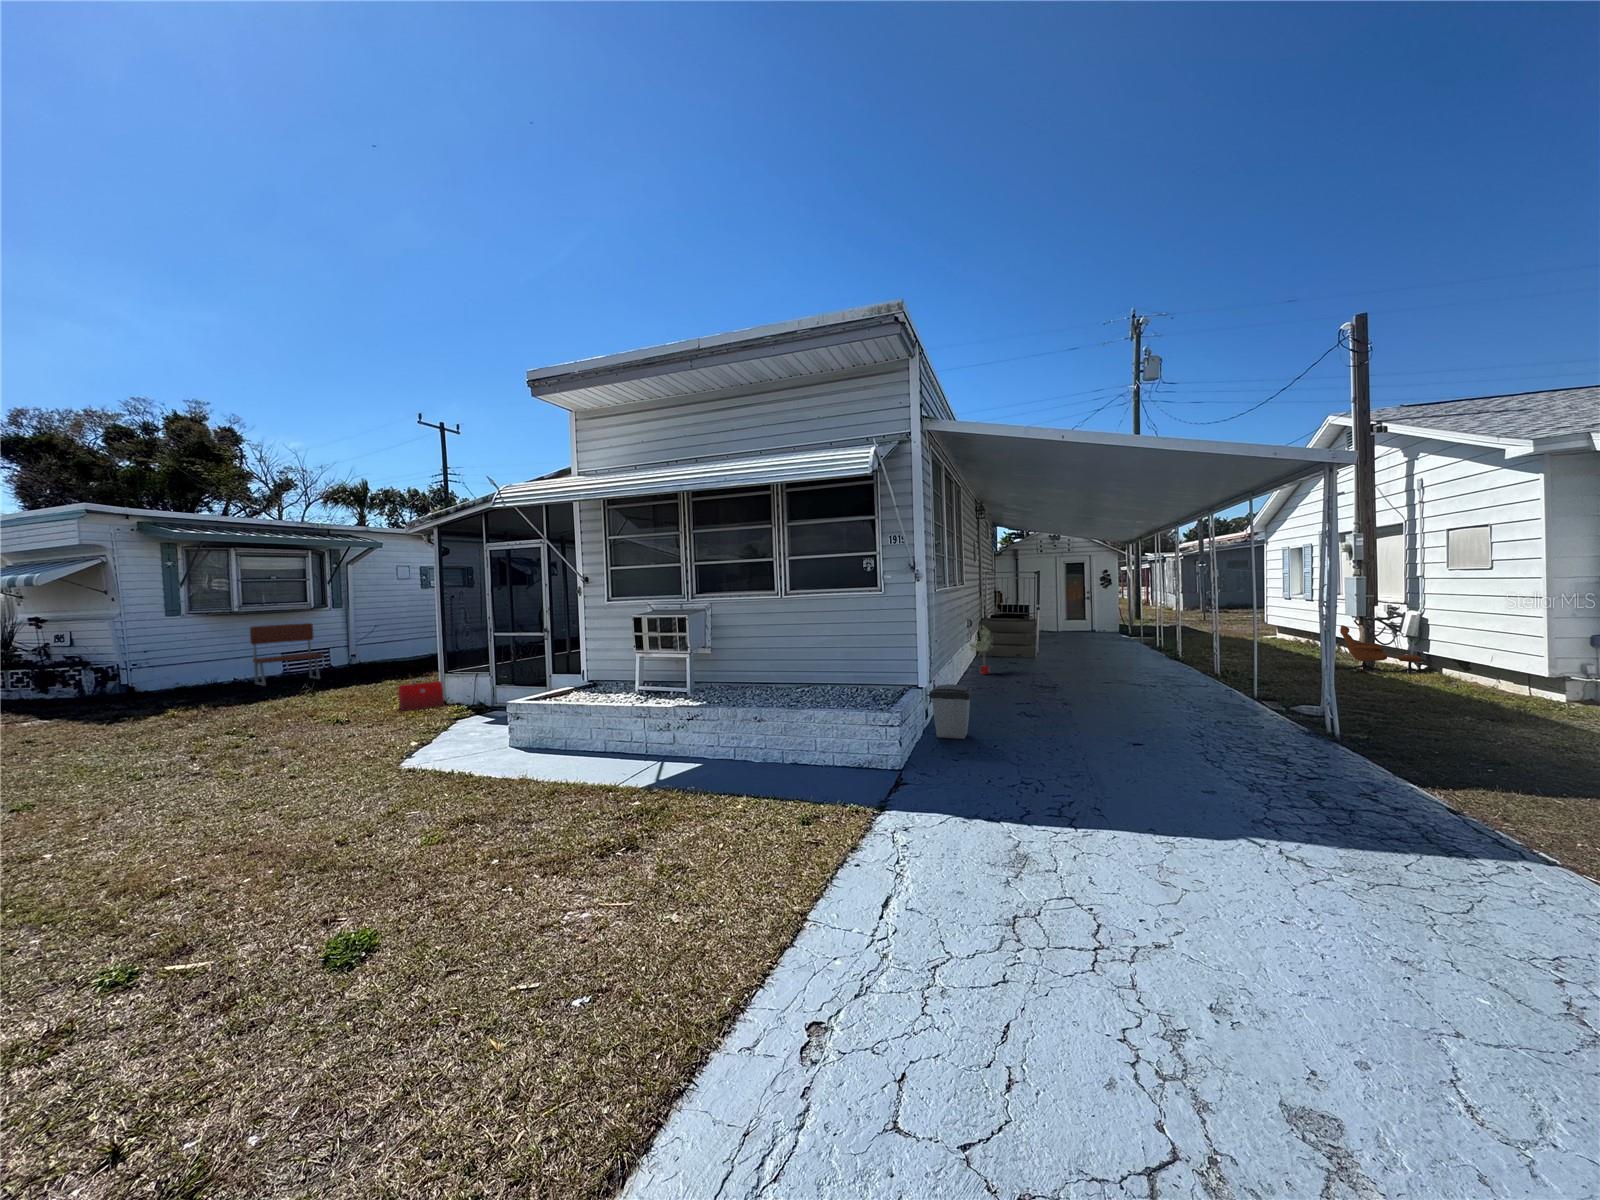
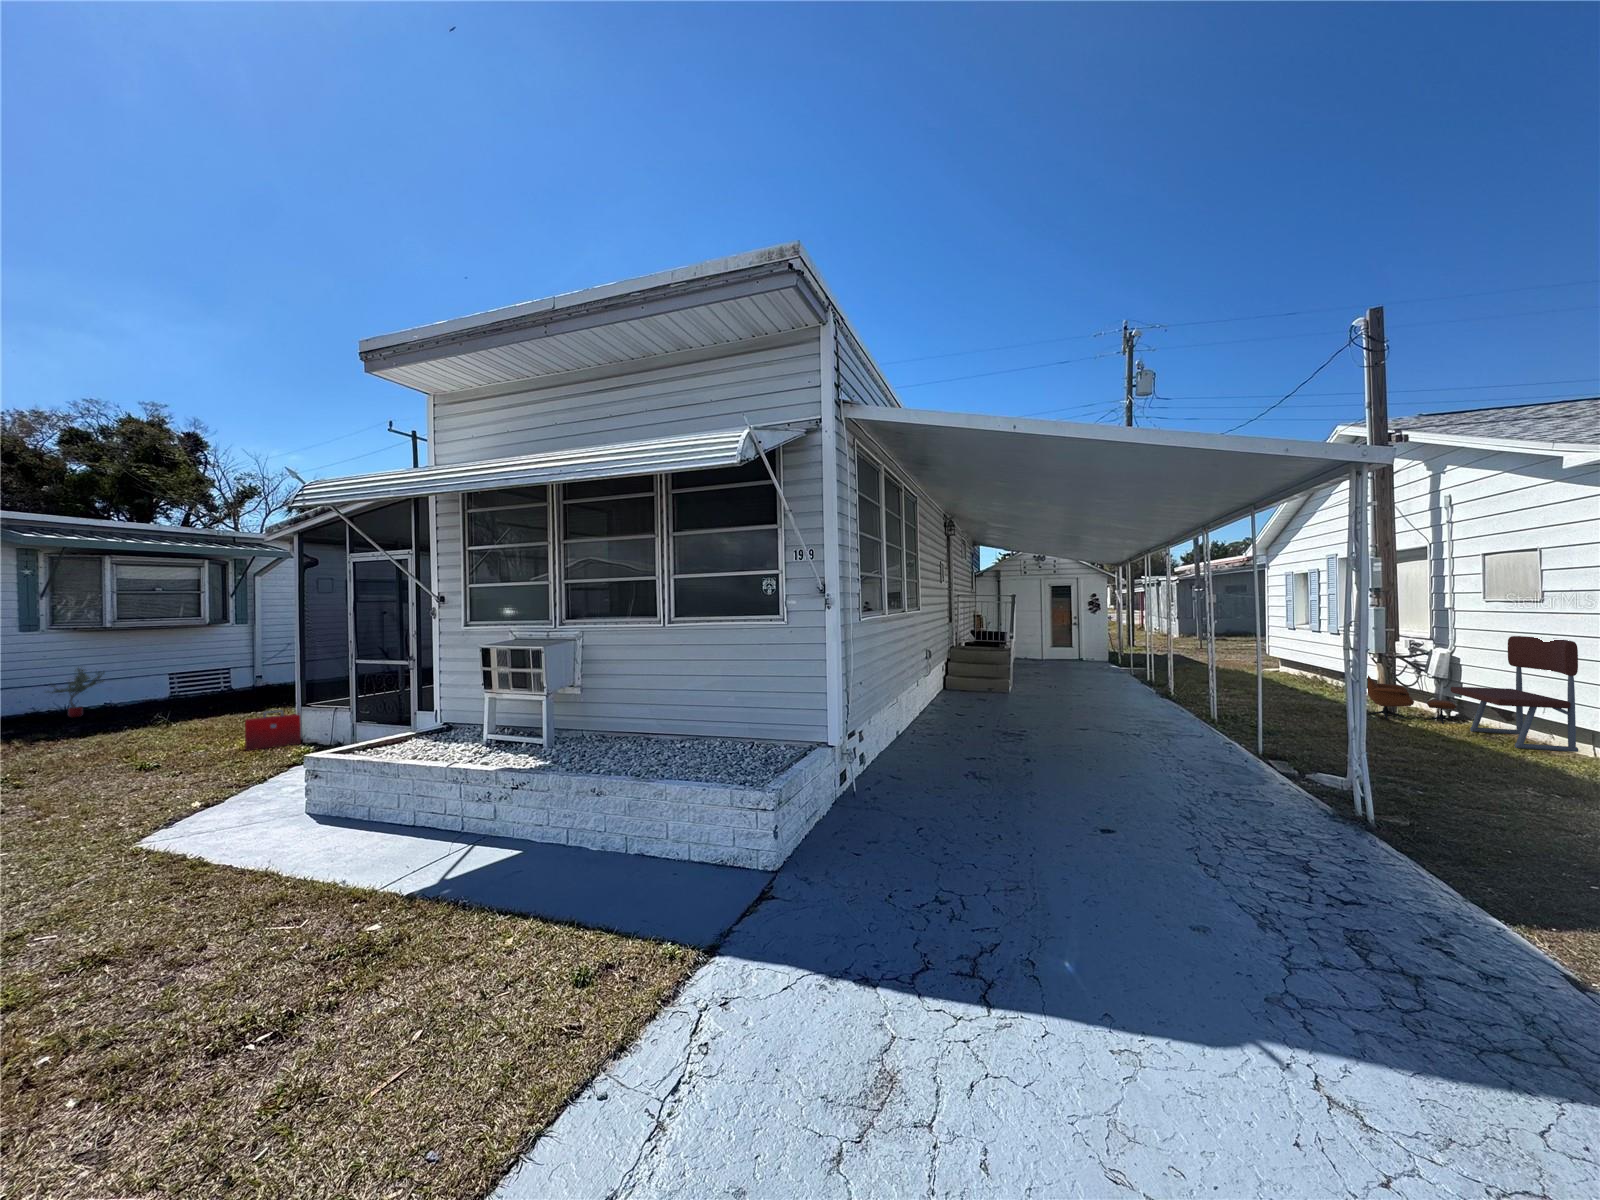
bench: present [250,623,324,686] -> present [1451,636,1578,752]
potted tree: present [970,627,994,675] -> present [48,666,104,717]
trash can: present [929,684,973,739] -> none [844,740,902,815]

